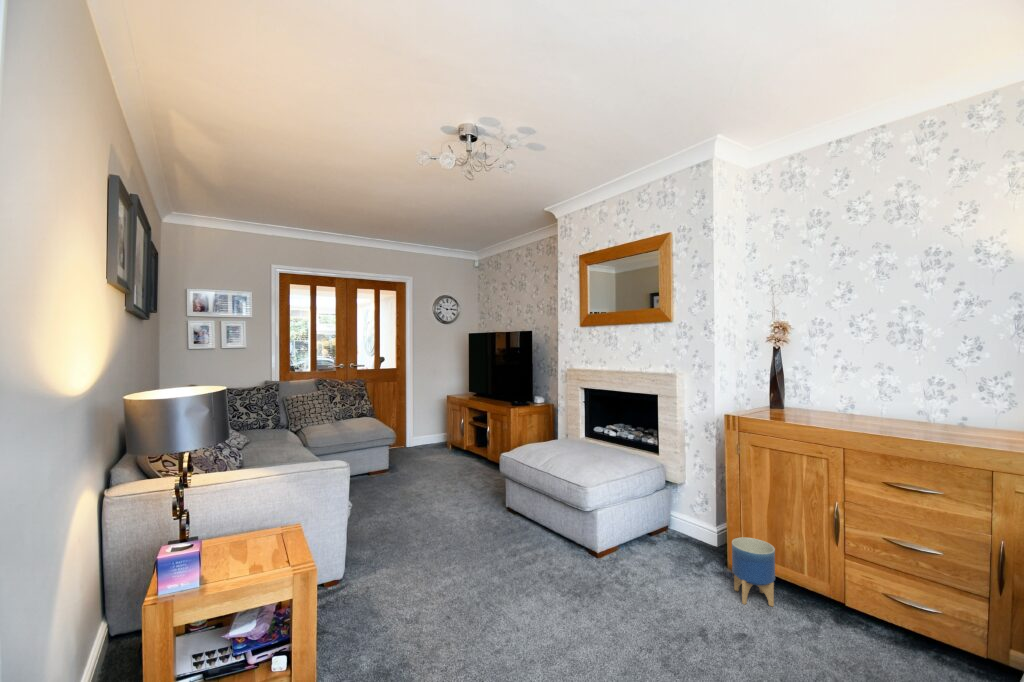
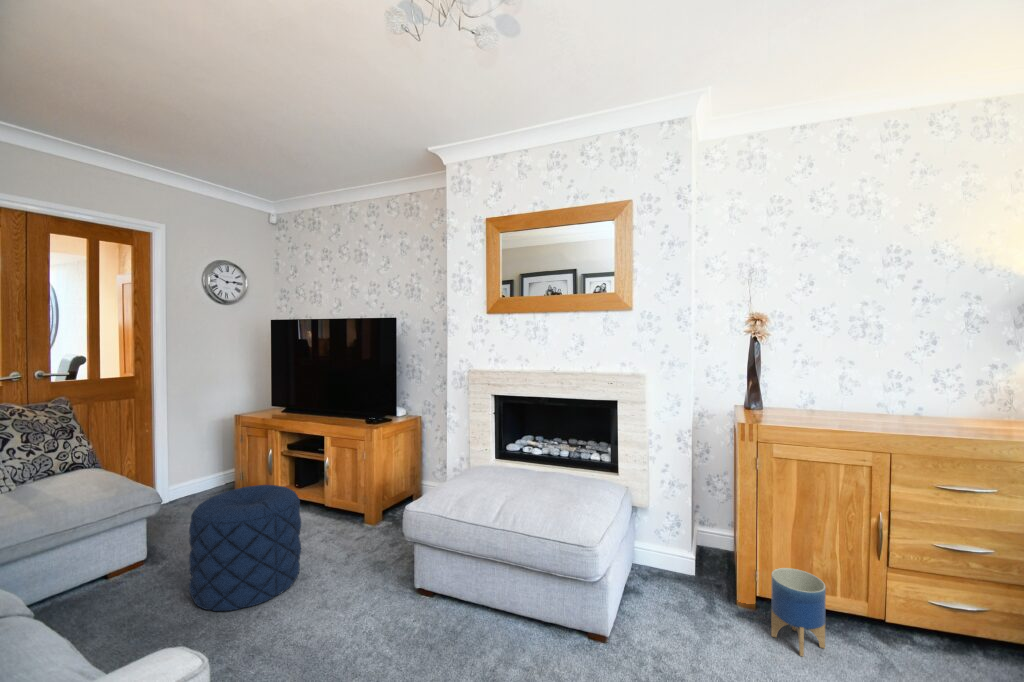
pouf: none [397,434,455,499] -> present [189,485,301,611]

